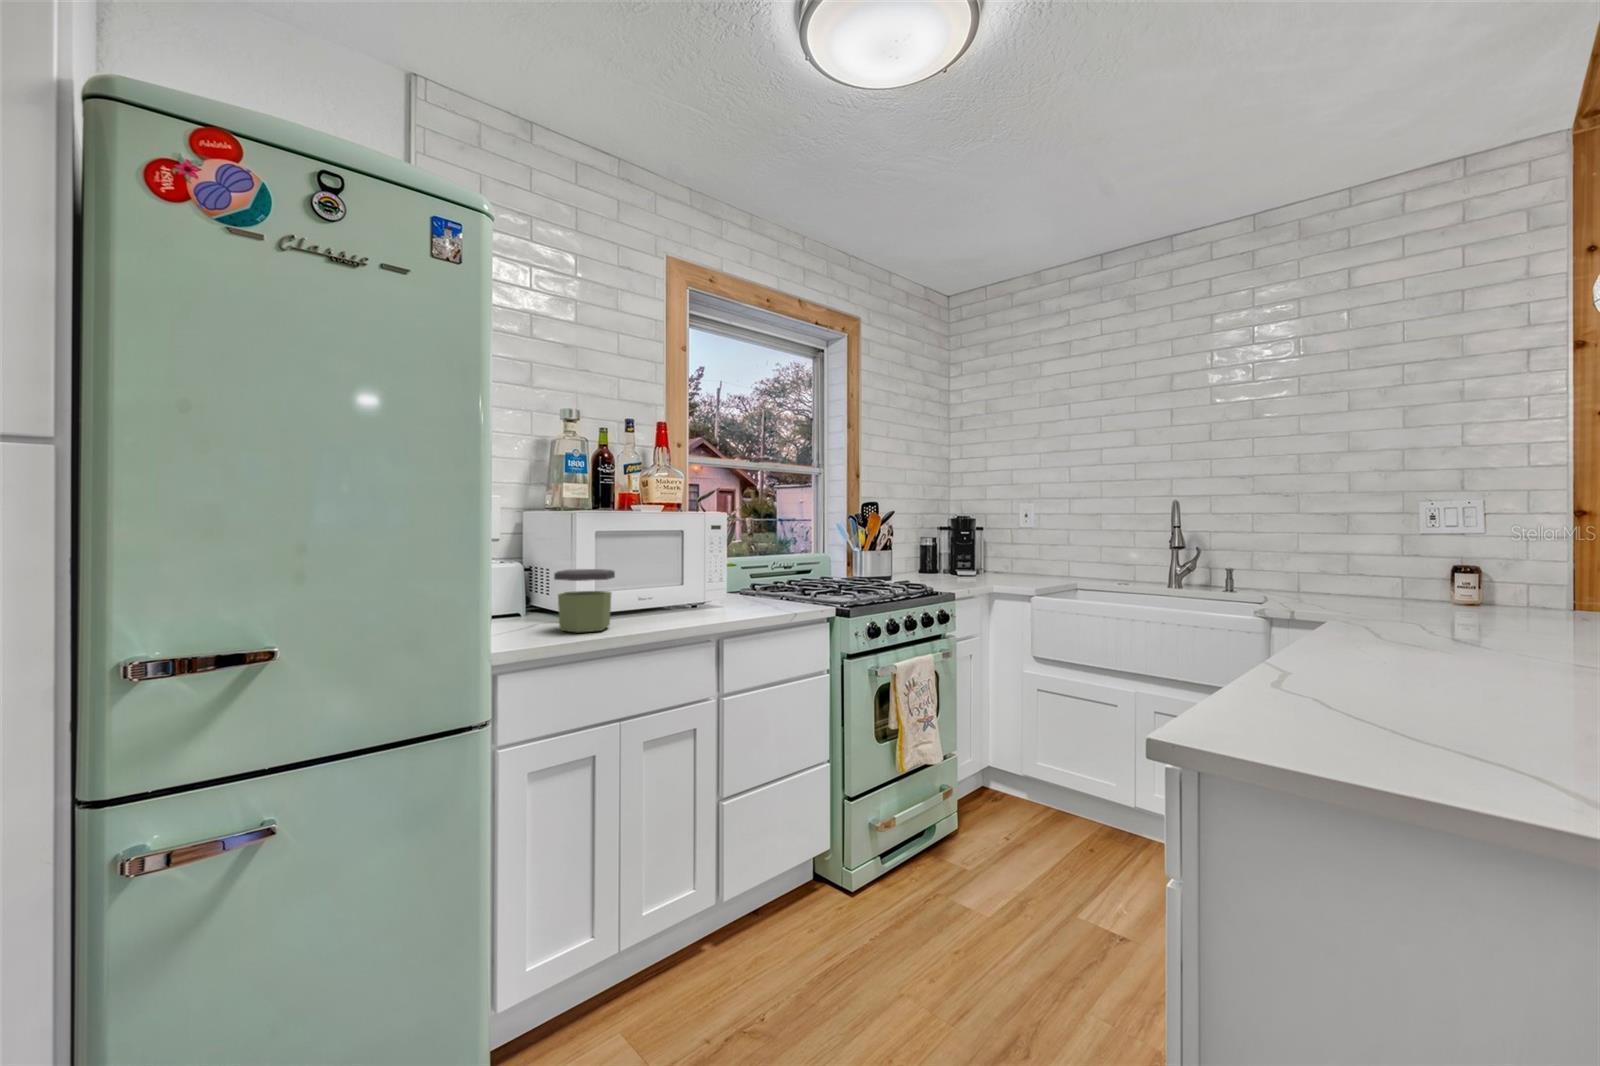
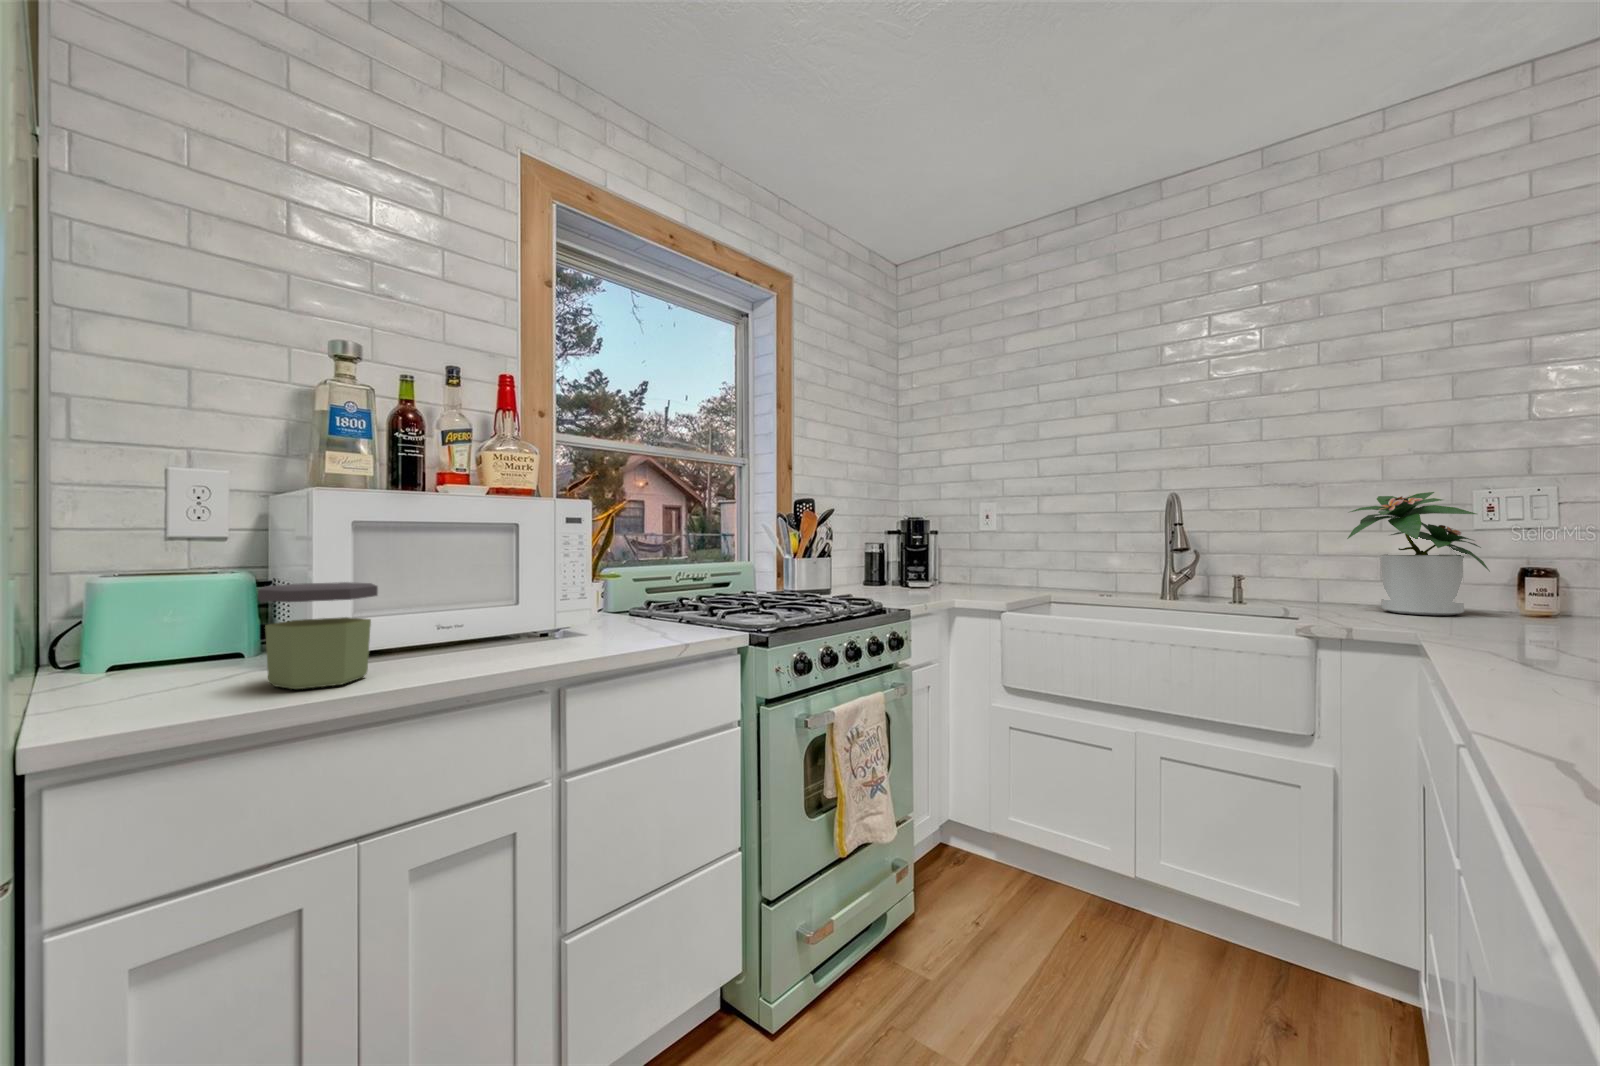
potted plant: none [1313,503,1425,602] -> present [1347,492,1490,615]

